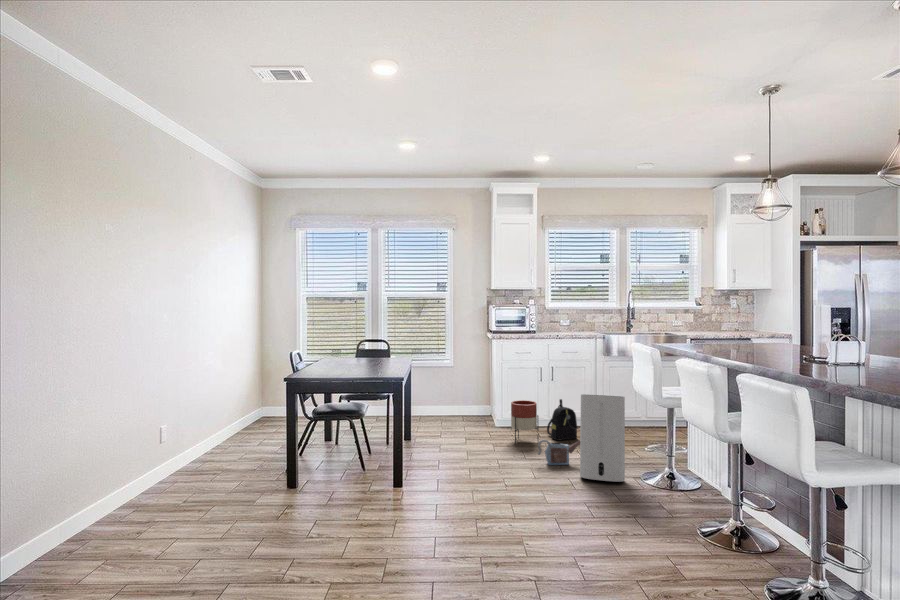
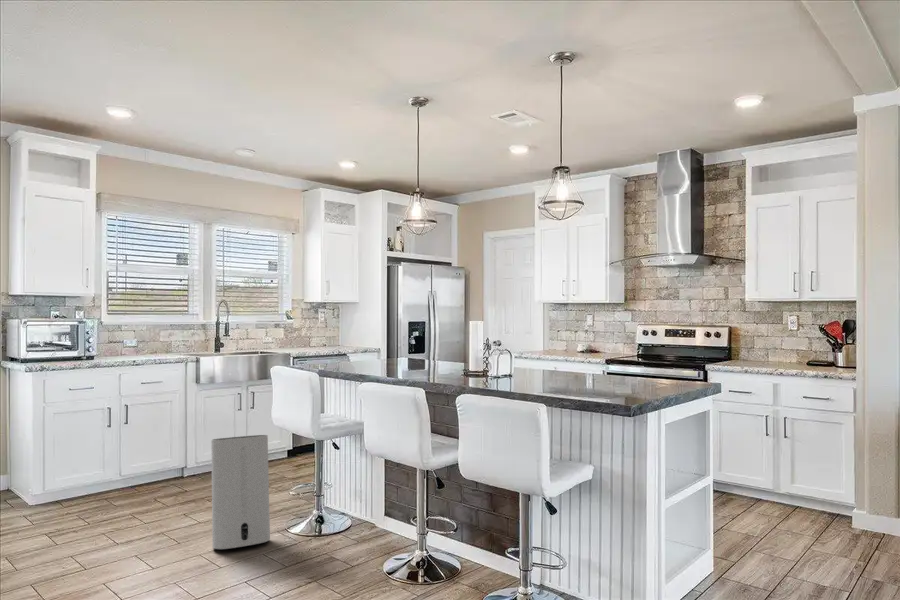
backpack: present [547,399,578,440] -> none [123,449,172,507]
planter: present [511,400,539,444] -> none [74,458,119,526]
watering can: present [538,439,580,465] -> none [141,500,201,544]

